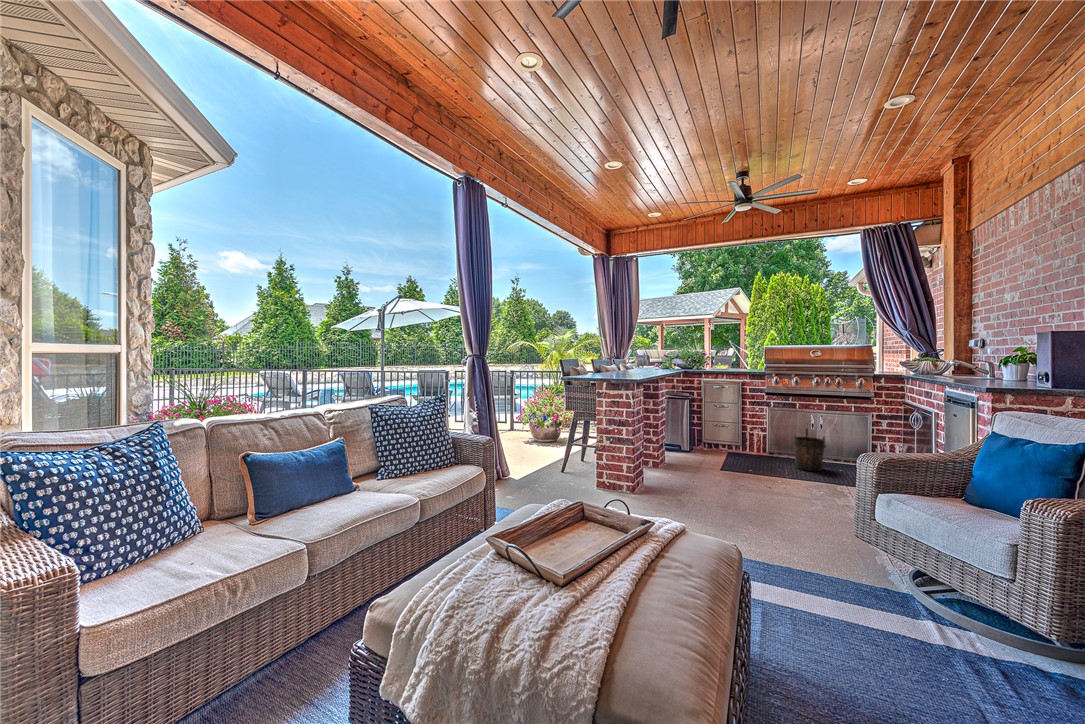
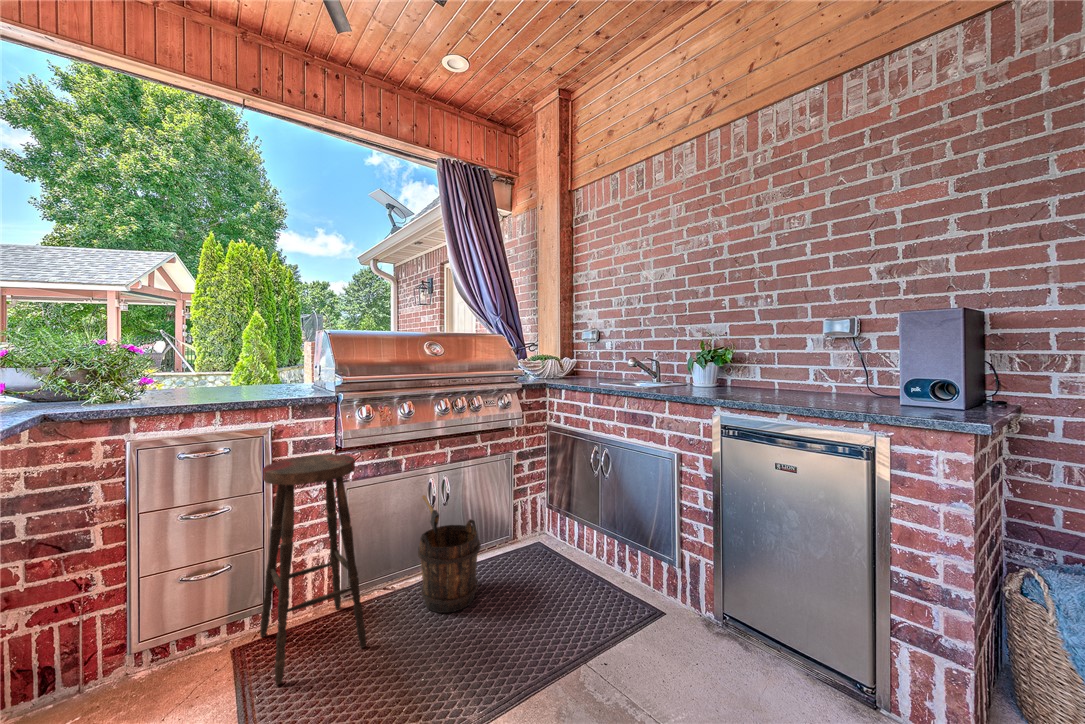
bar stool: none [732,393,767,465] -> present [260,454,366,685]

